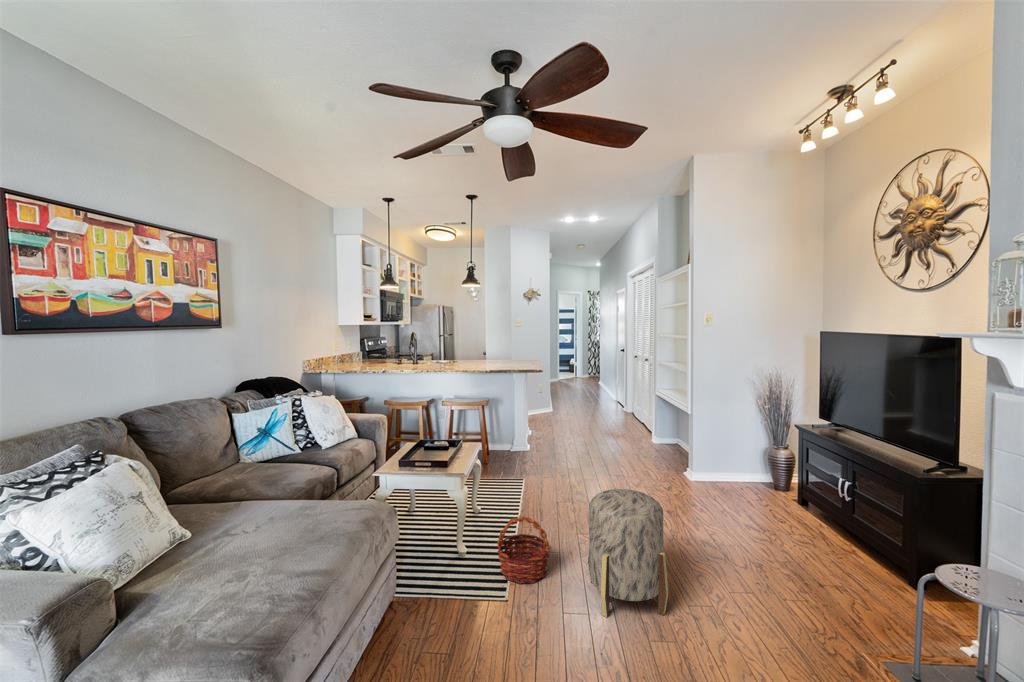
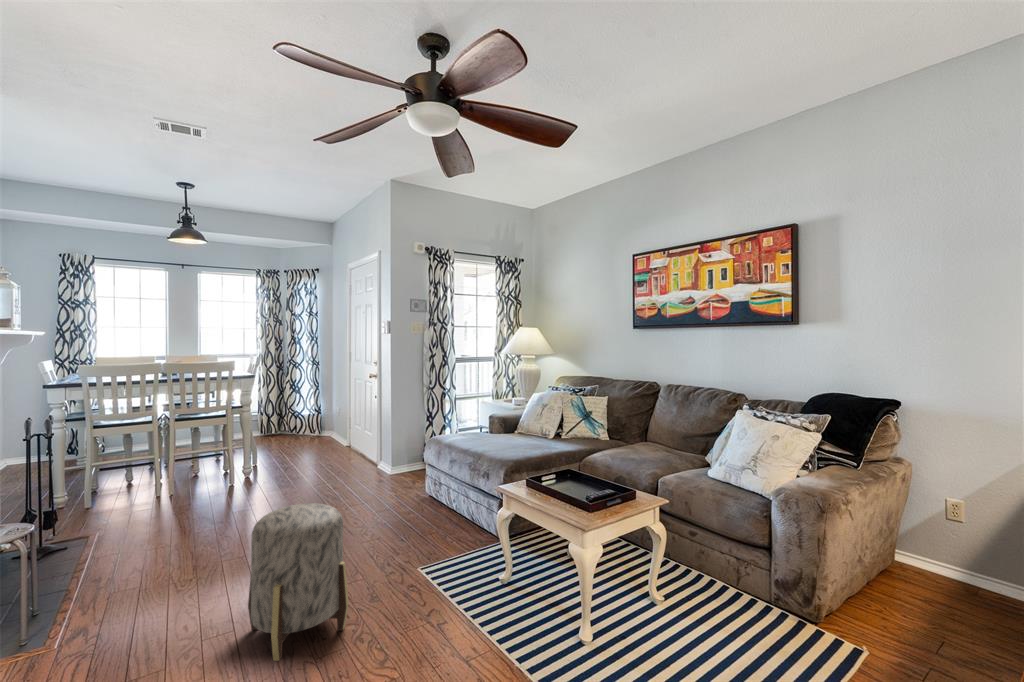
basket: present [497,516,551,584] -> none [395,539,459,621]

